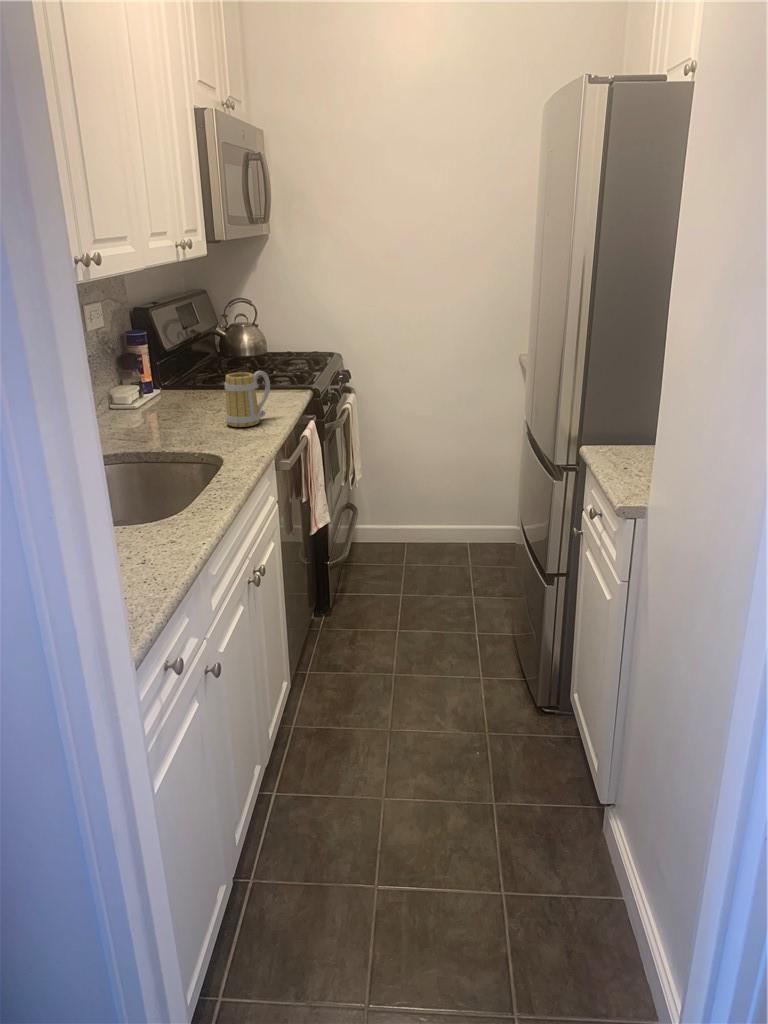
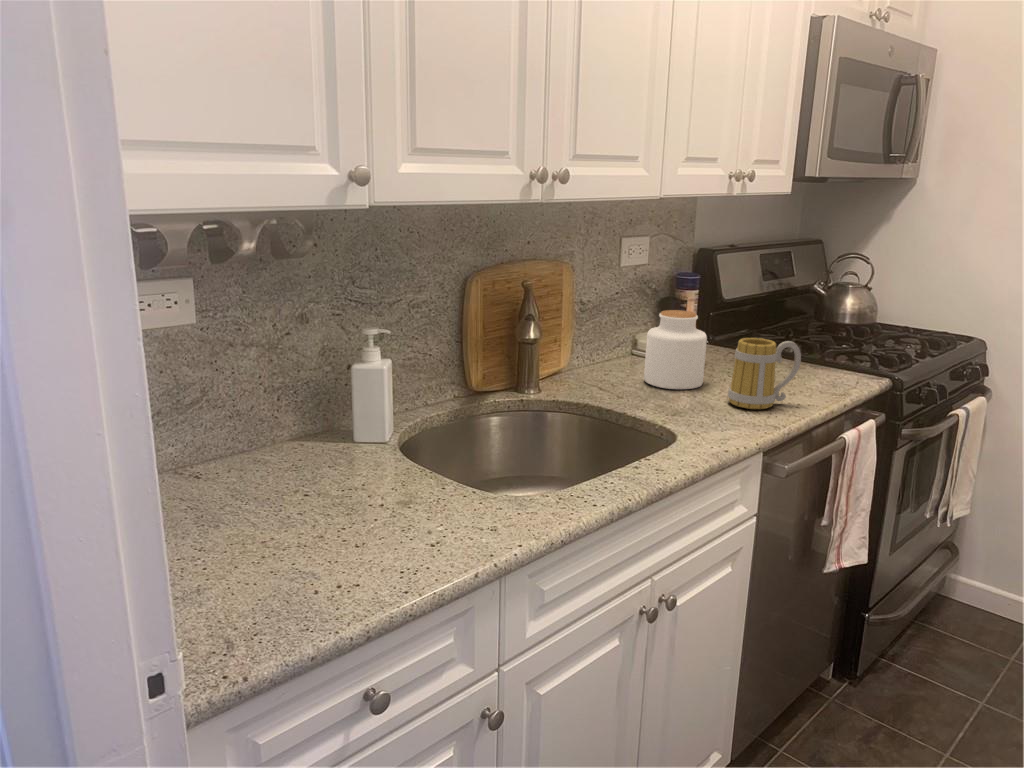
jar: none [140,362,195,428] -> present [644,310,707,389]

